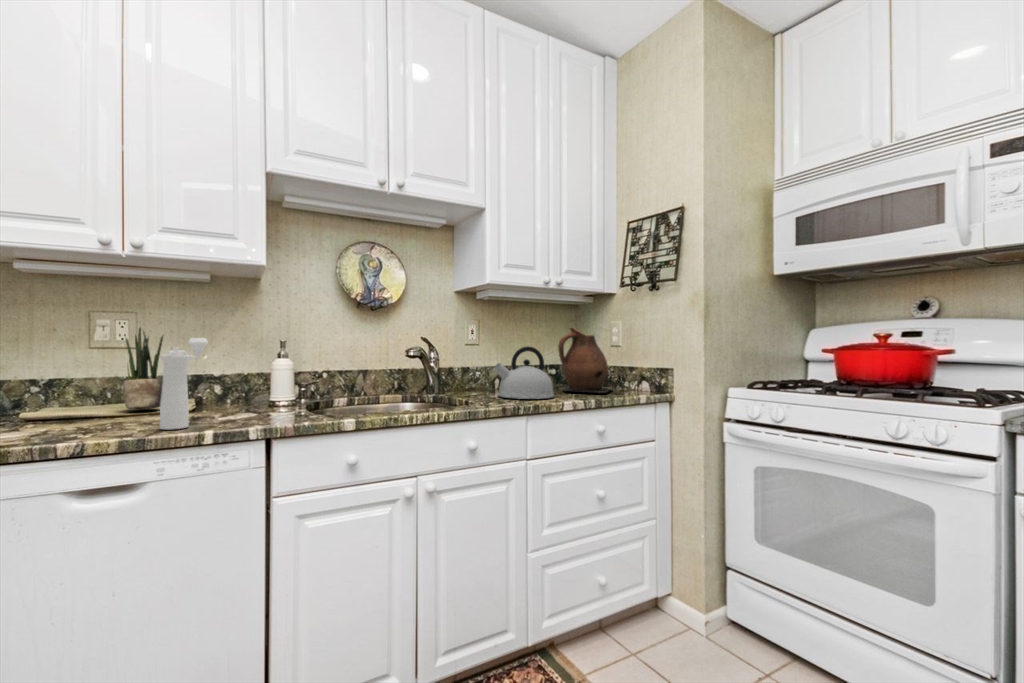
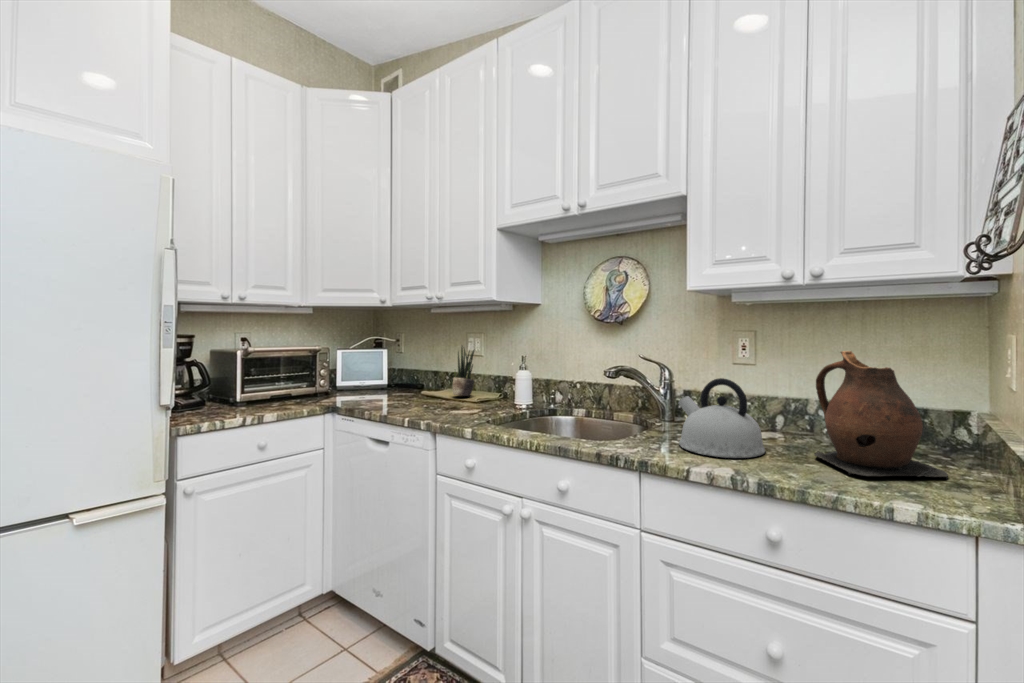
pepper mill: present [160,338,208,430] -> none [404,356,445,413]

